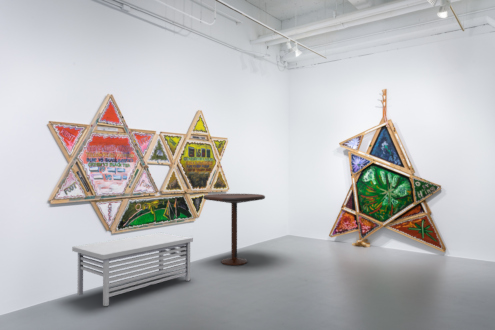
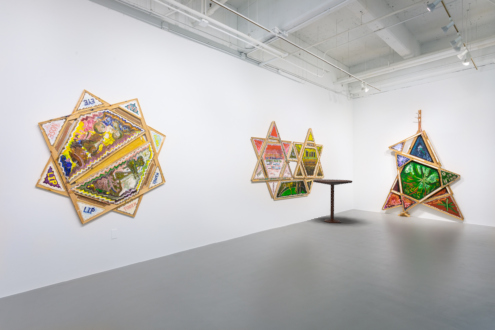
storage bench: present [72,233,193,306] -> none [261,202,320,238]

